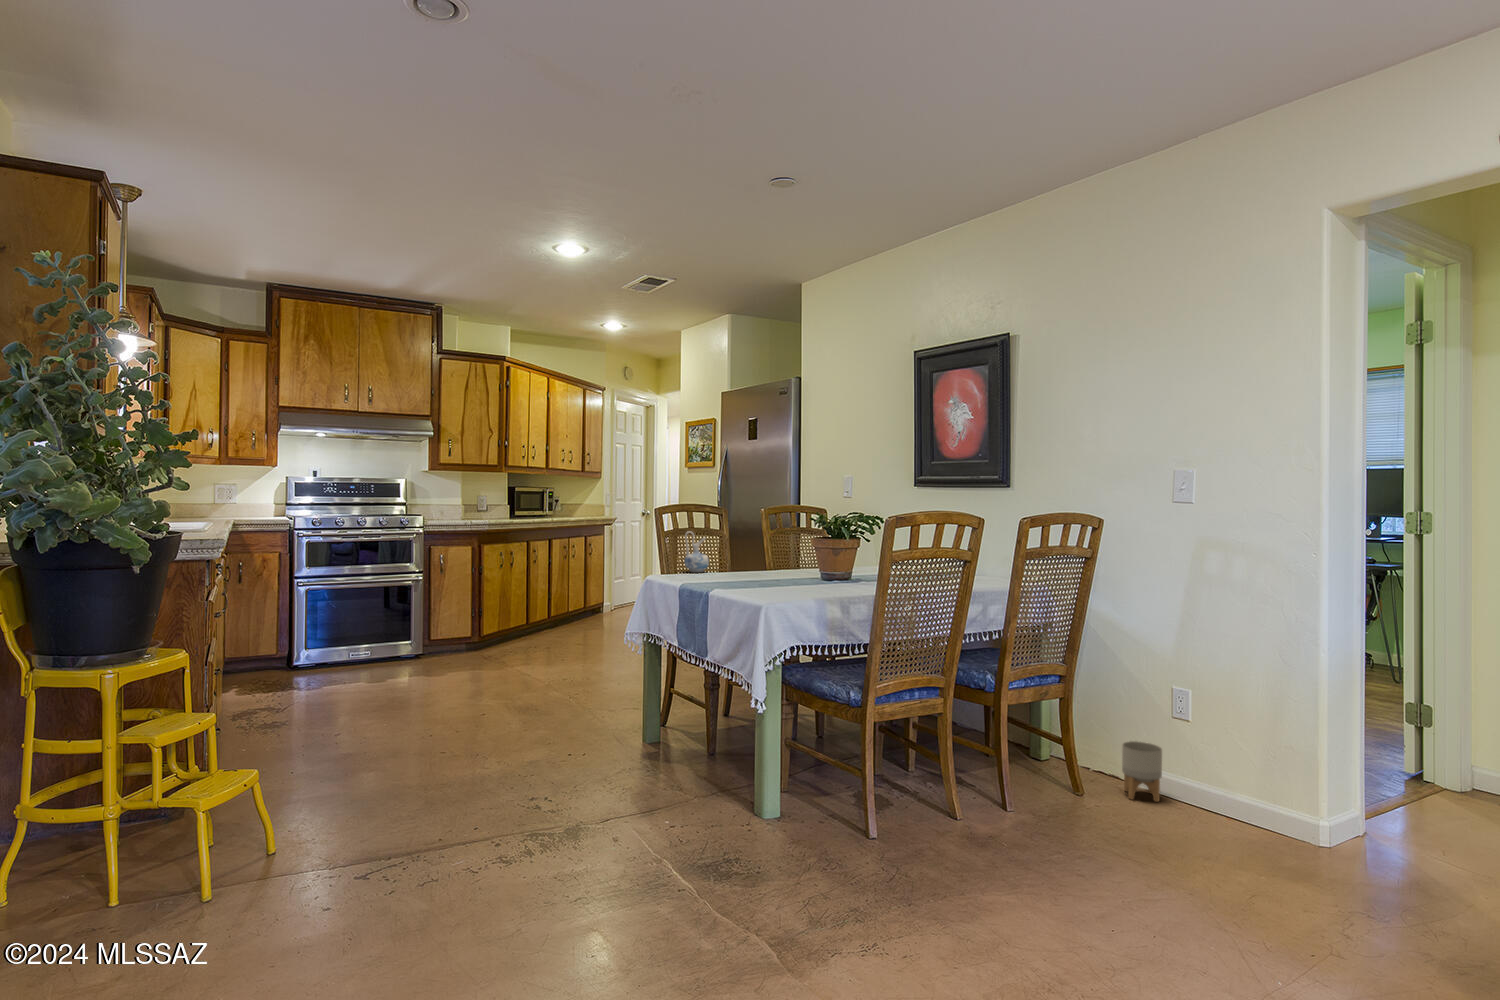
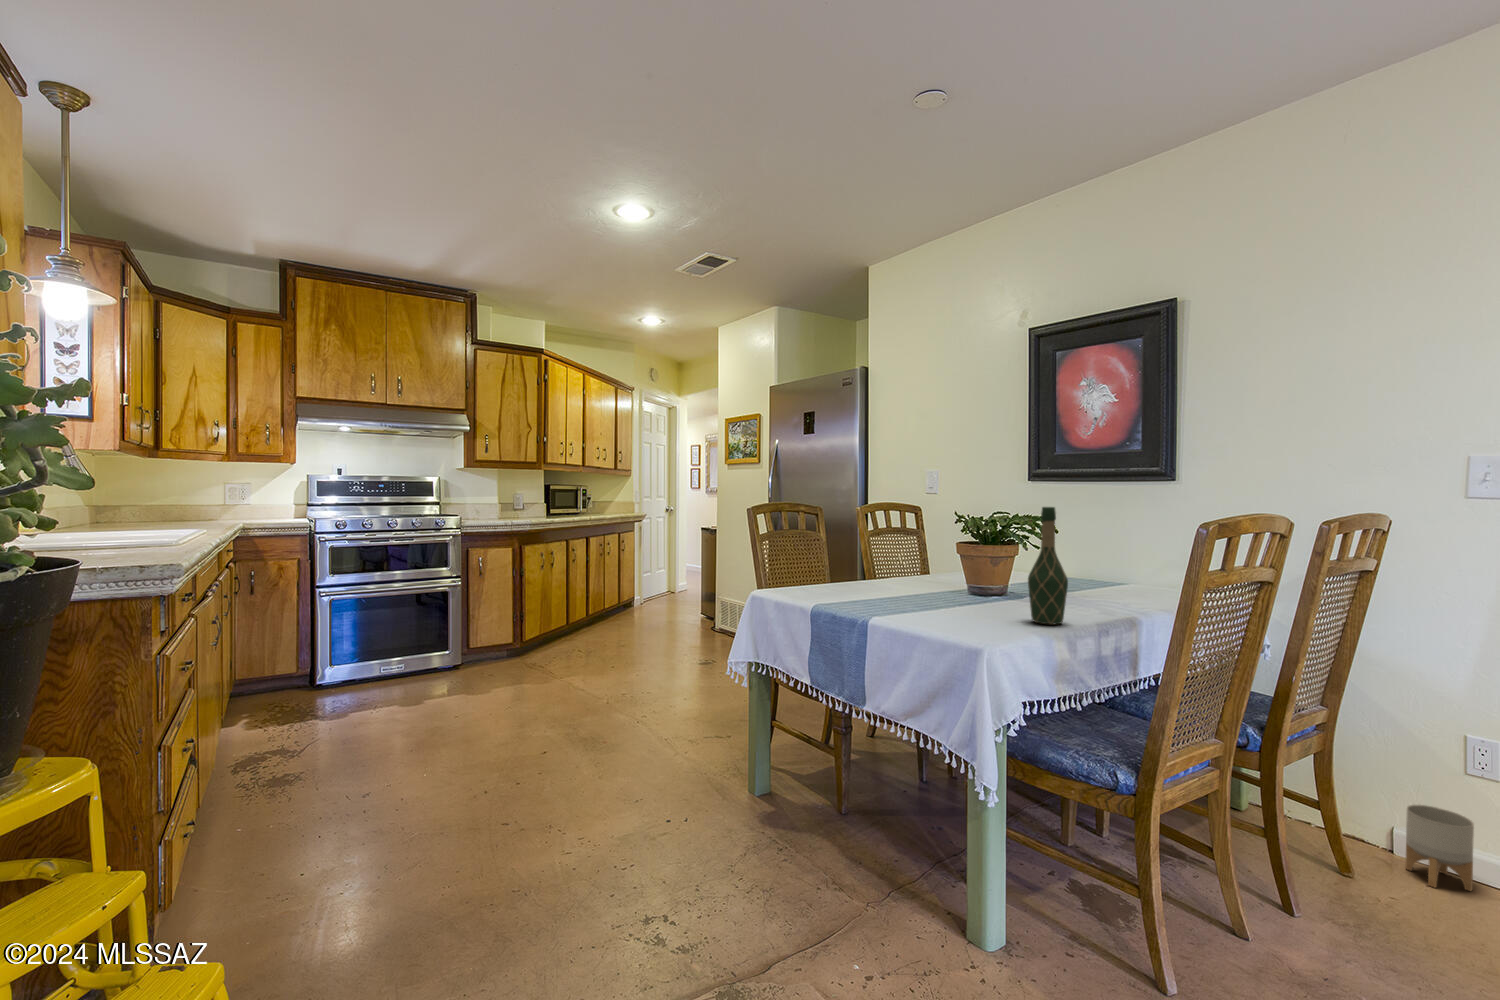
wine bottle: none [814,506,841,591] -> present [1028,507,1068,624]
ceramic pitcher: present [684,531,709,572] -> none [797,536,826,587]

